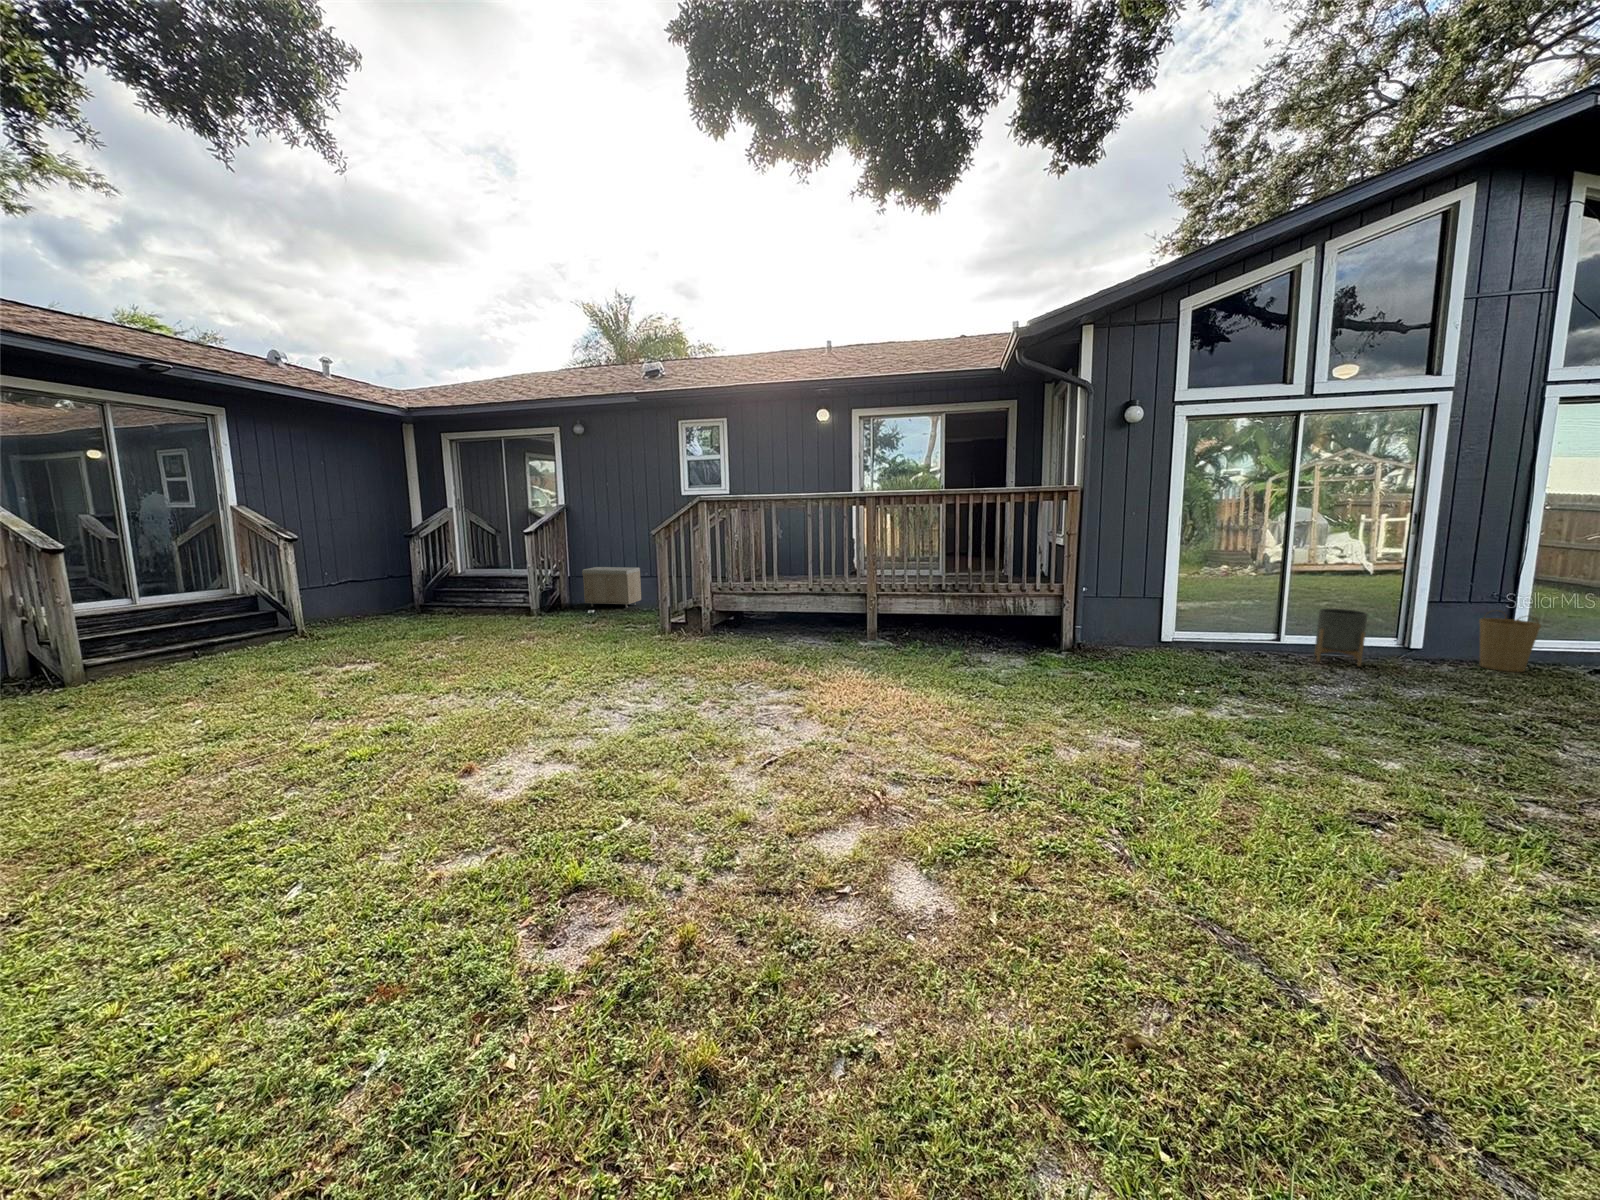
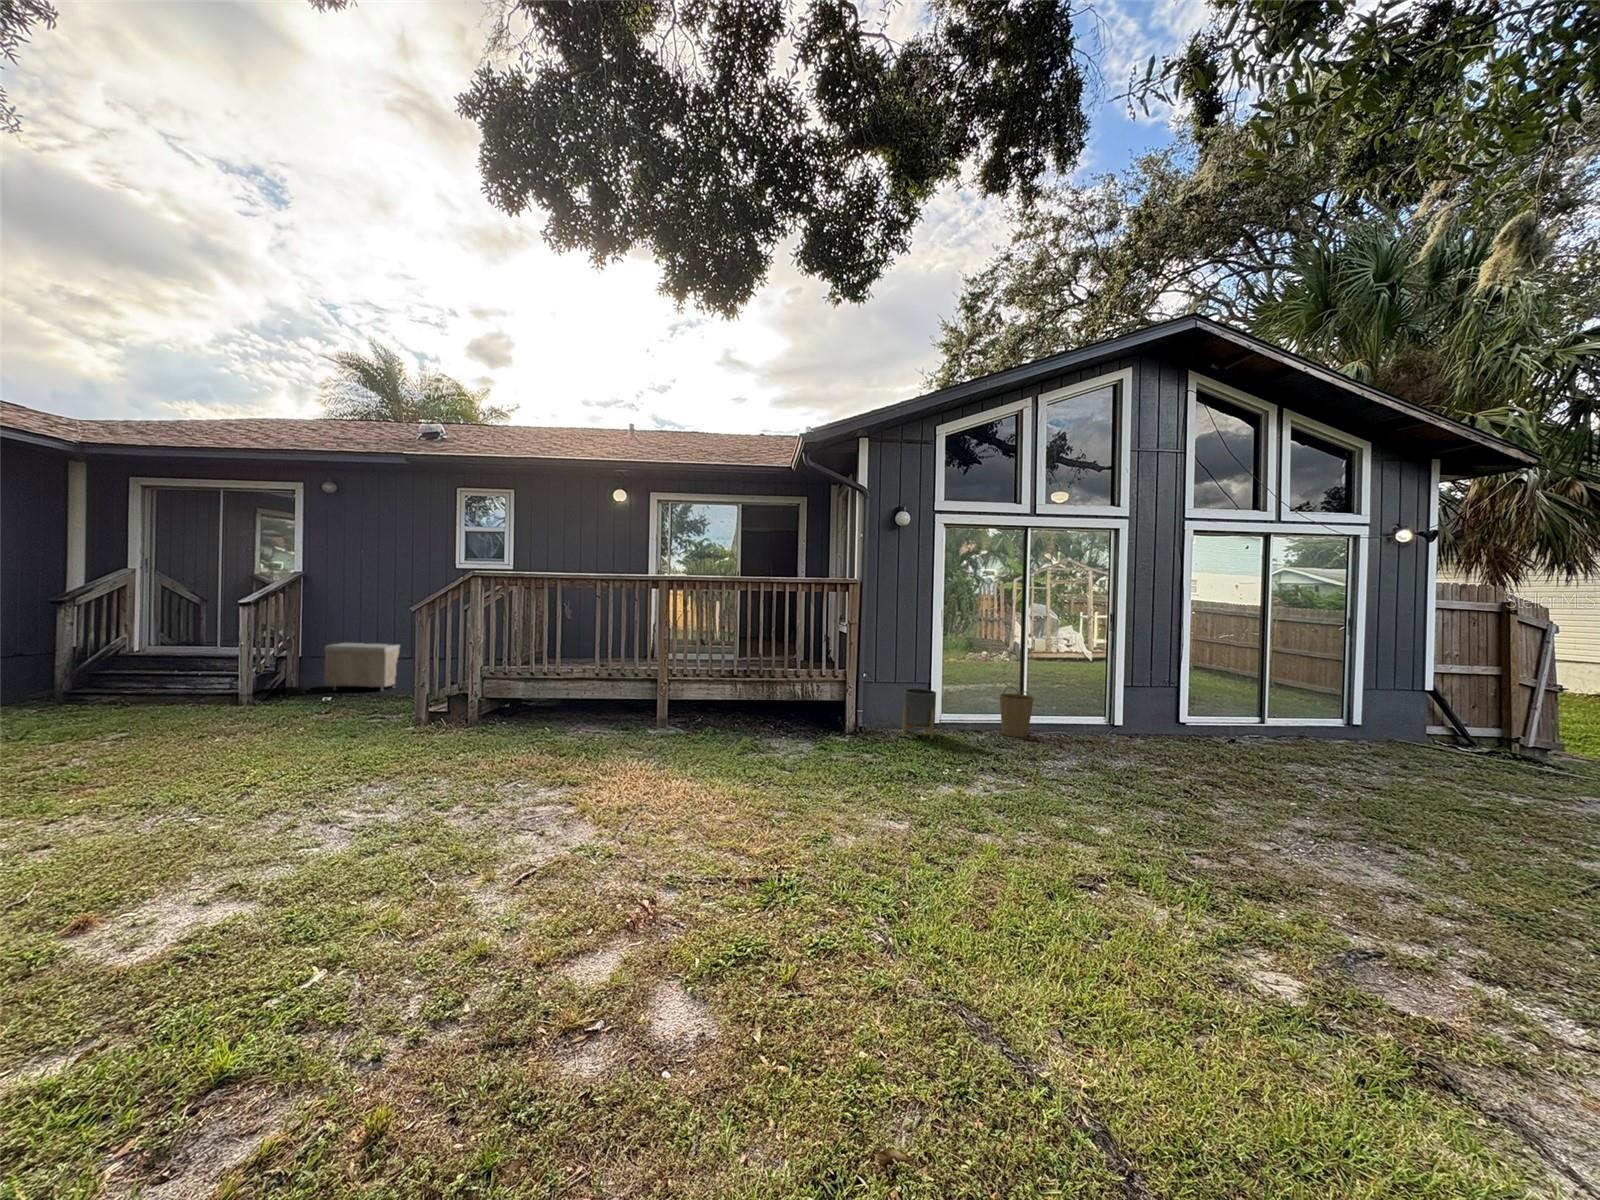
planter: present [1315,609,1368,666] -> present [902,689,936,739]
basket: present [1479,615,1541,672] -> present [999,687,1034,737]

